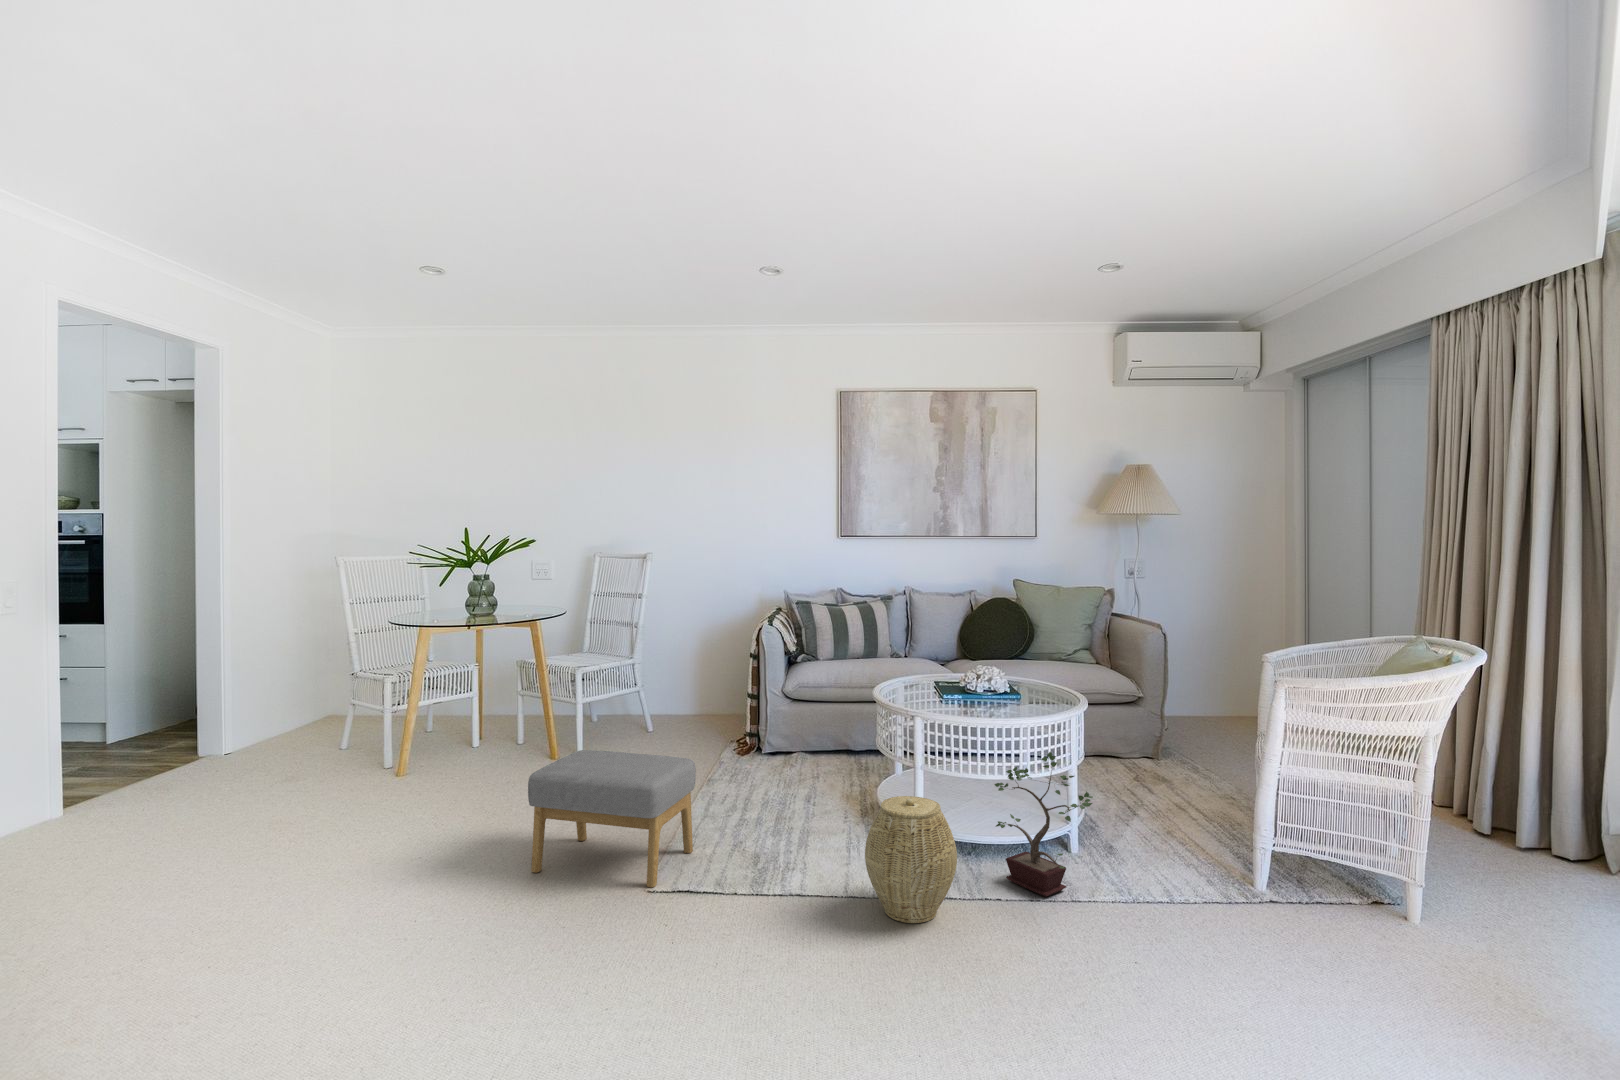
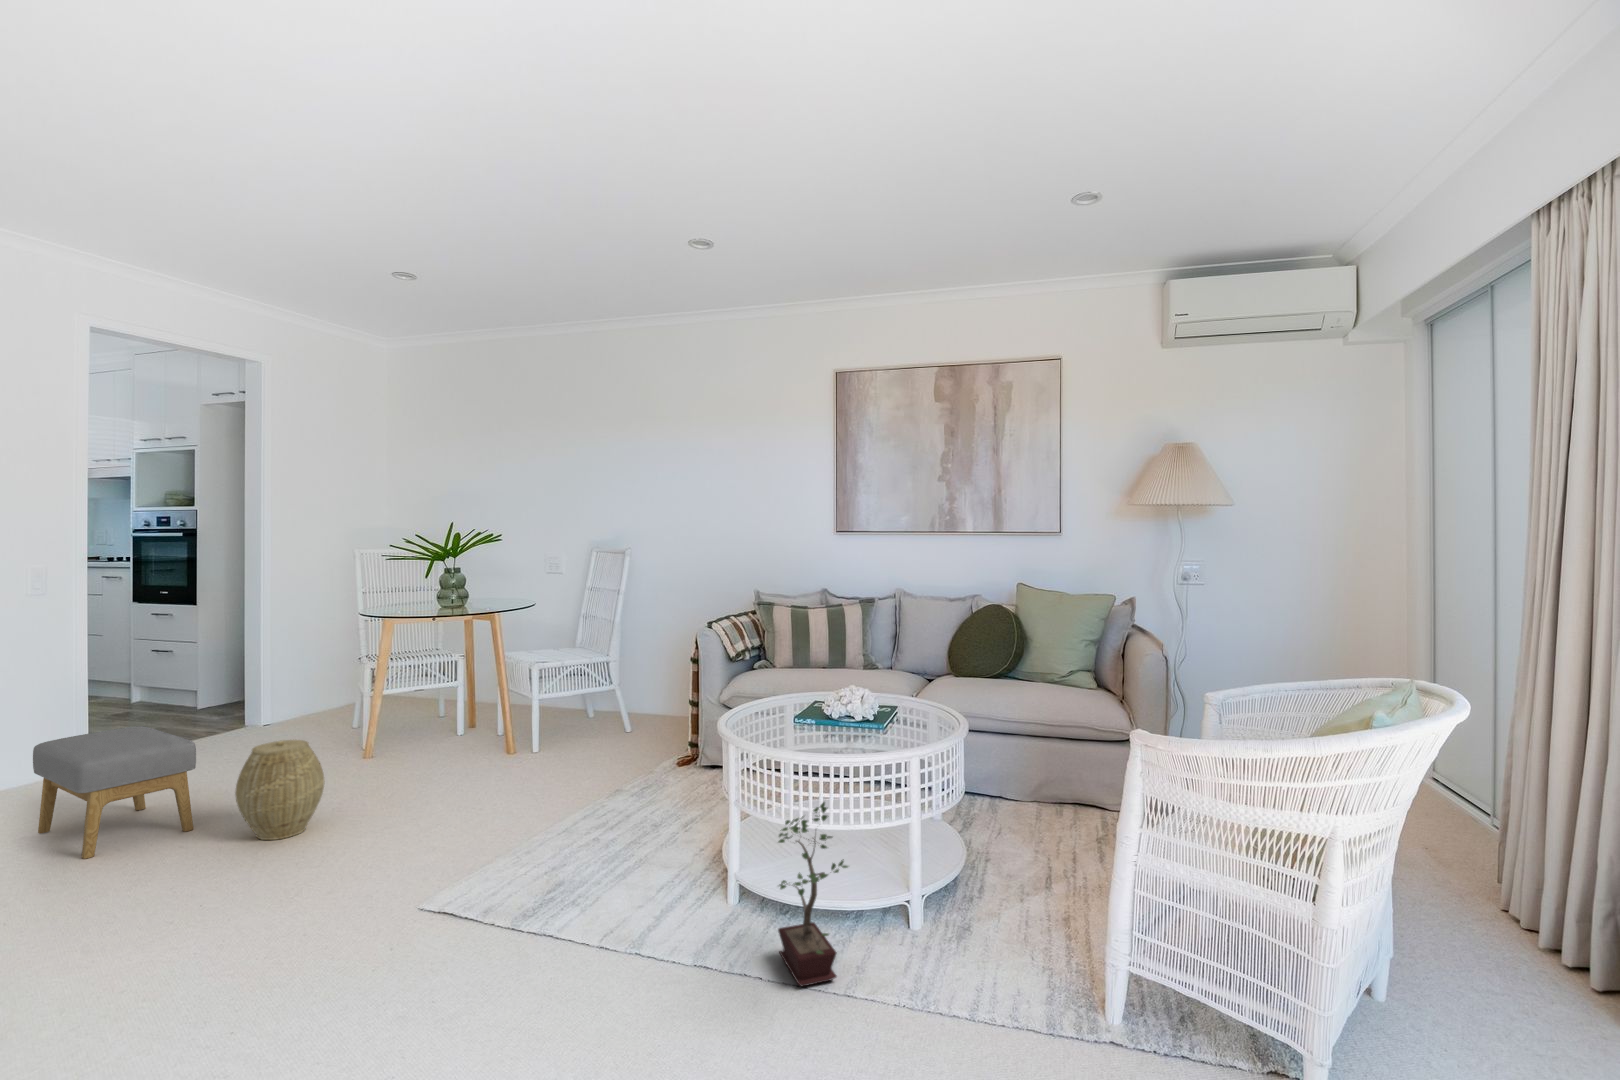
footstool: present [528,750,696,887] -> present [33,726,196,859]
woven basket: present [865,796,957,923] -> present [235,740,325,840]

